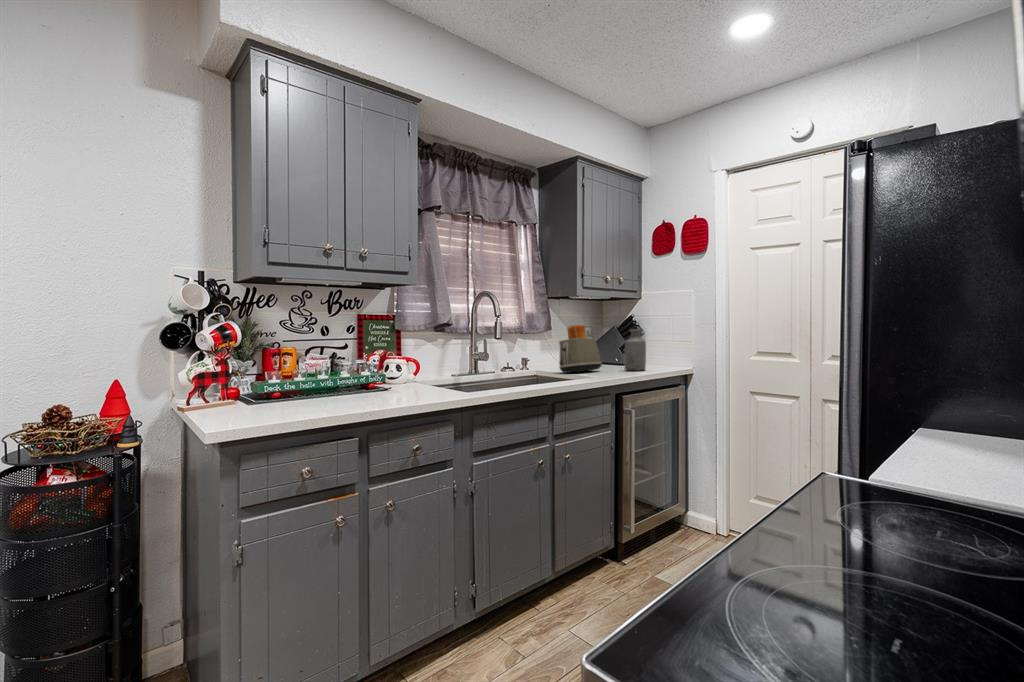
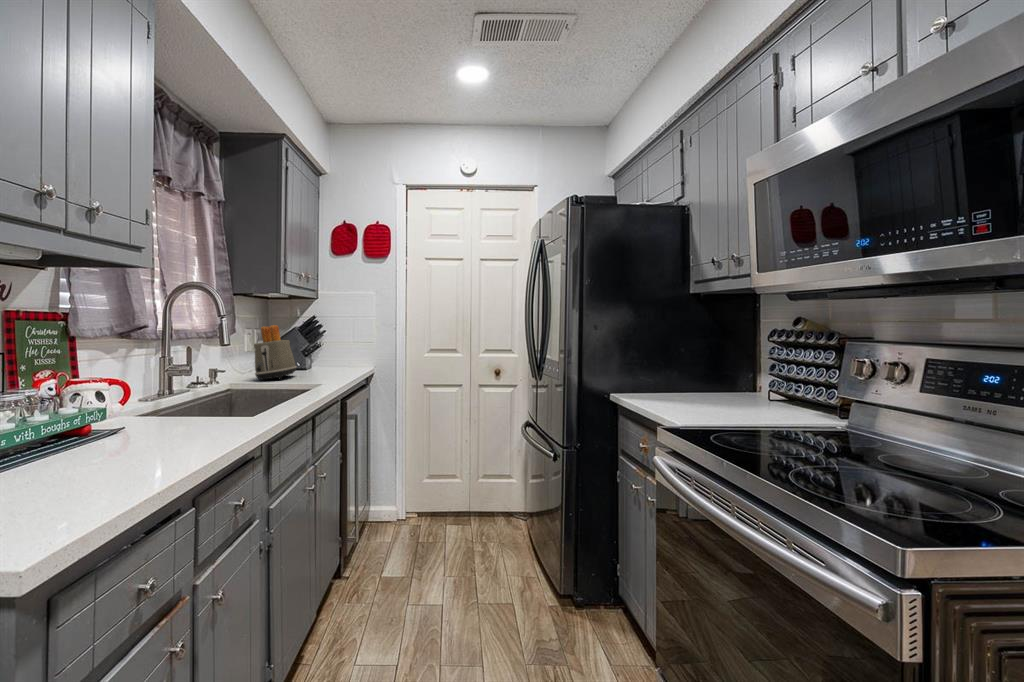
bottle: present [625,329,646,371] -> none [320,331,343,374]

